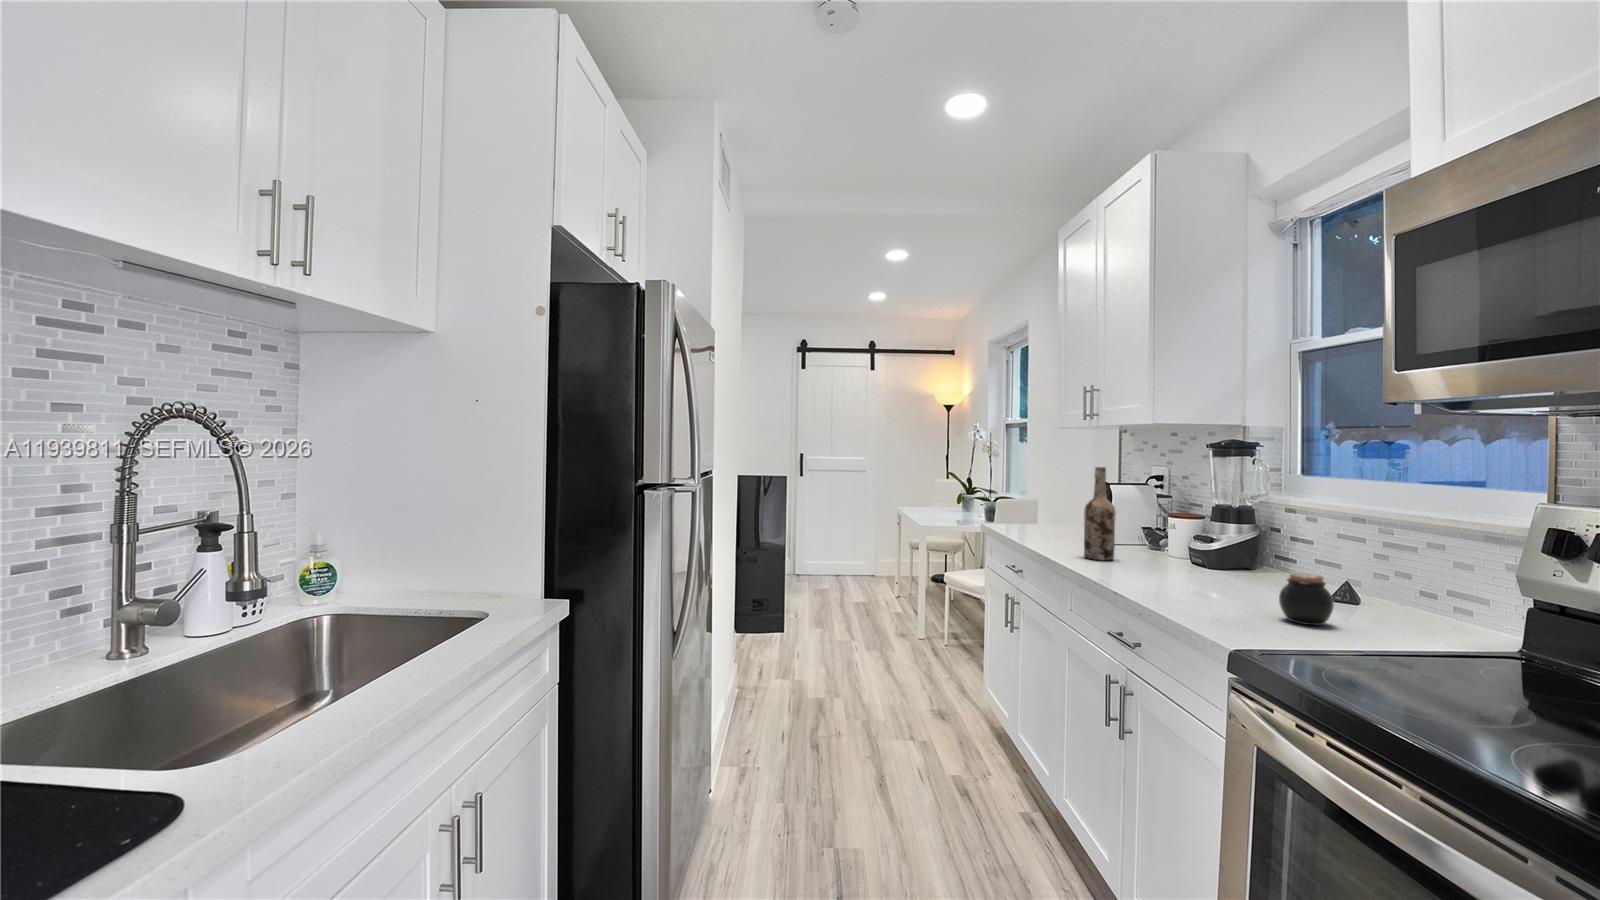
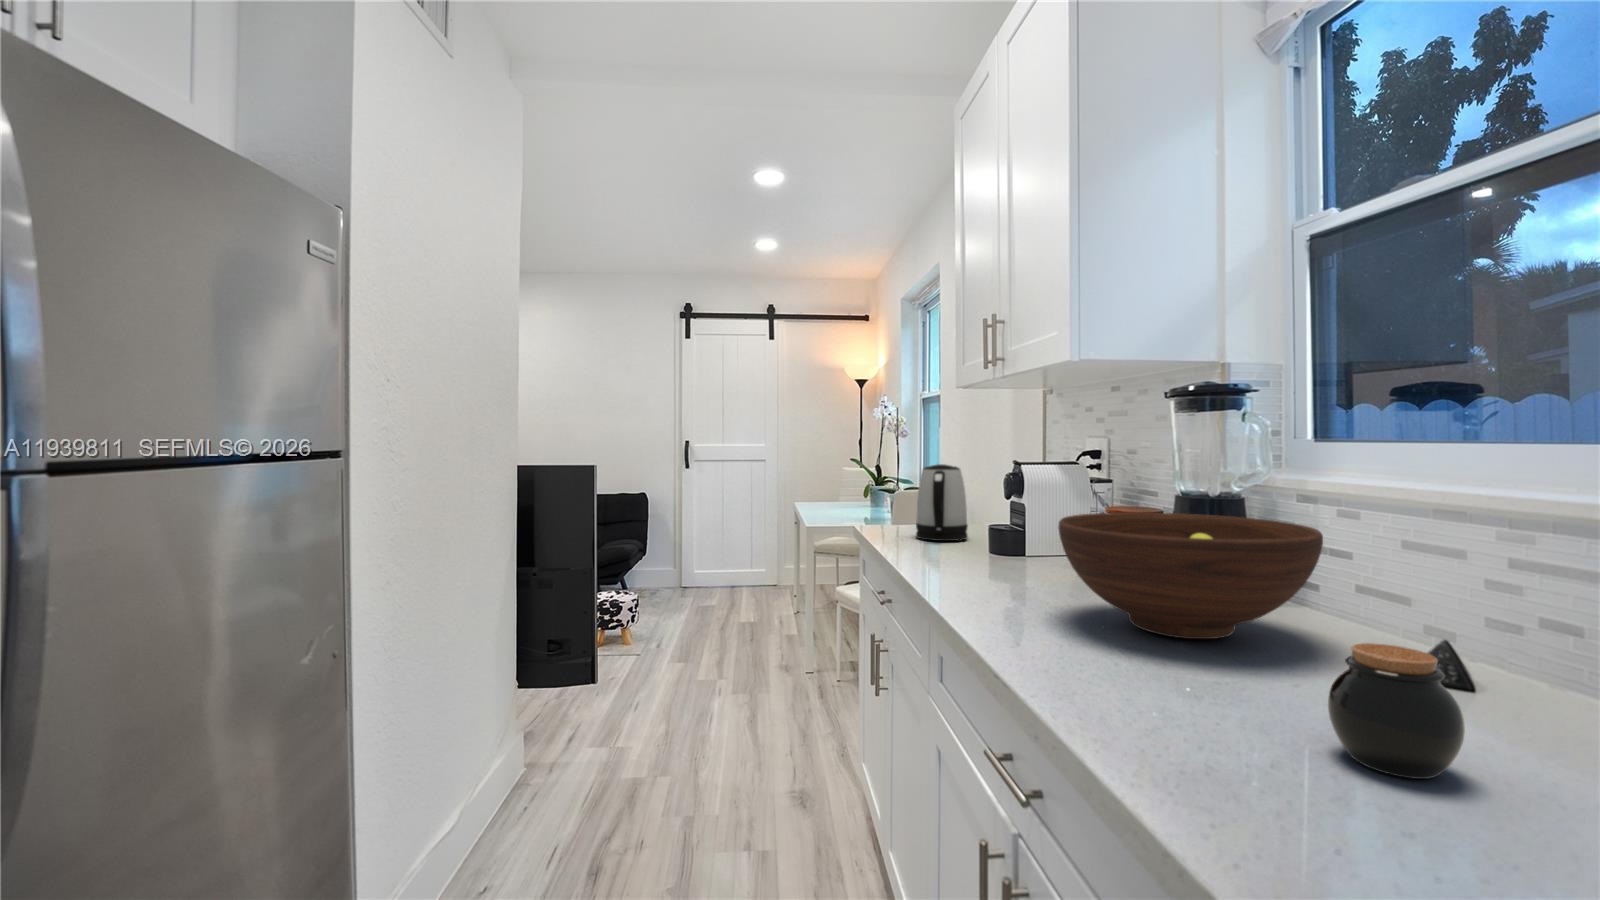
wine bottle: present [1084,467,1116,560] -> none [969,433,1018,589]
kettle: none [1029,482,1066,534] -> present [916,464,968,541]
fruit bowl: none [1145,516,1293,584] -> present [1058,512,1323,639]

